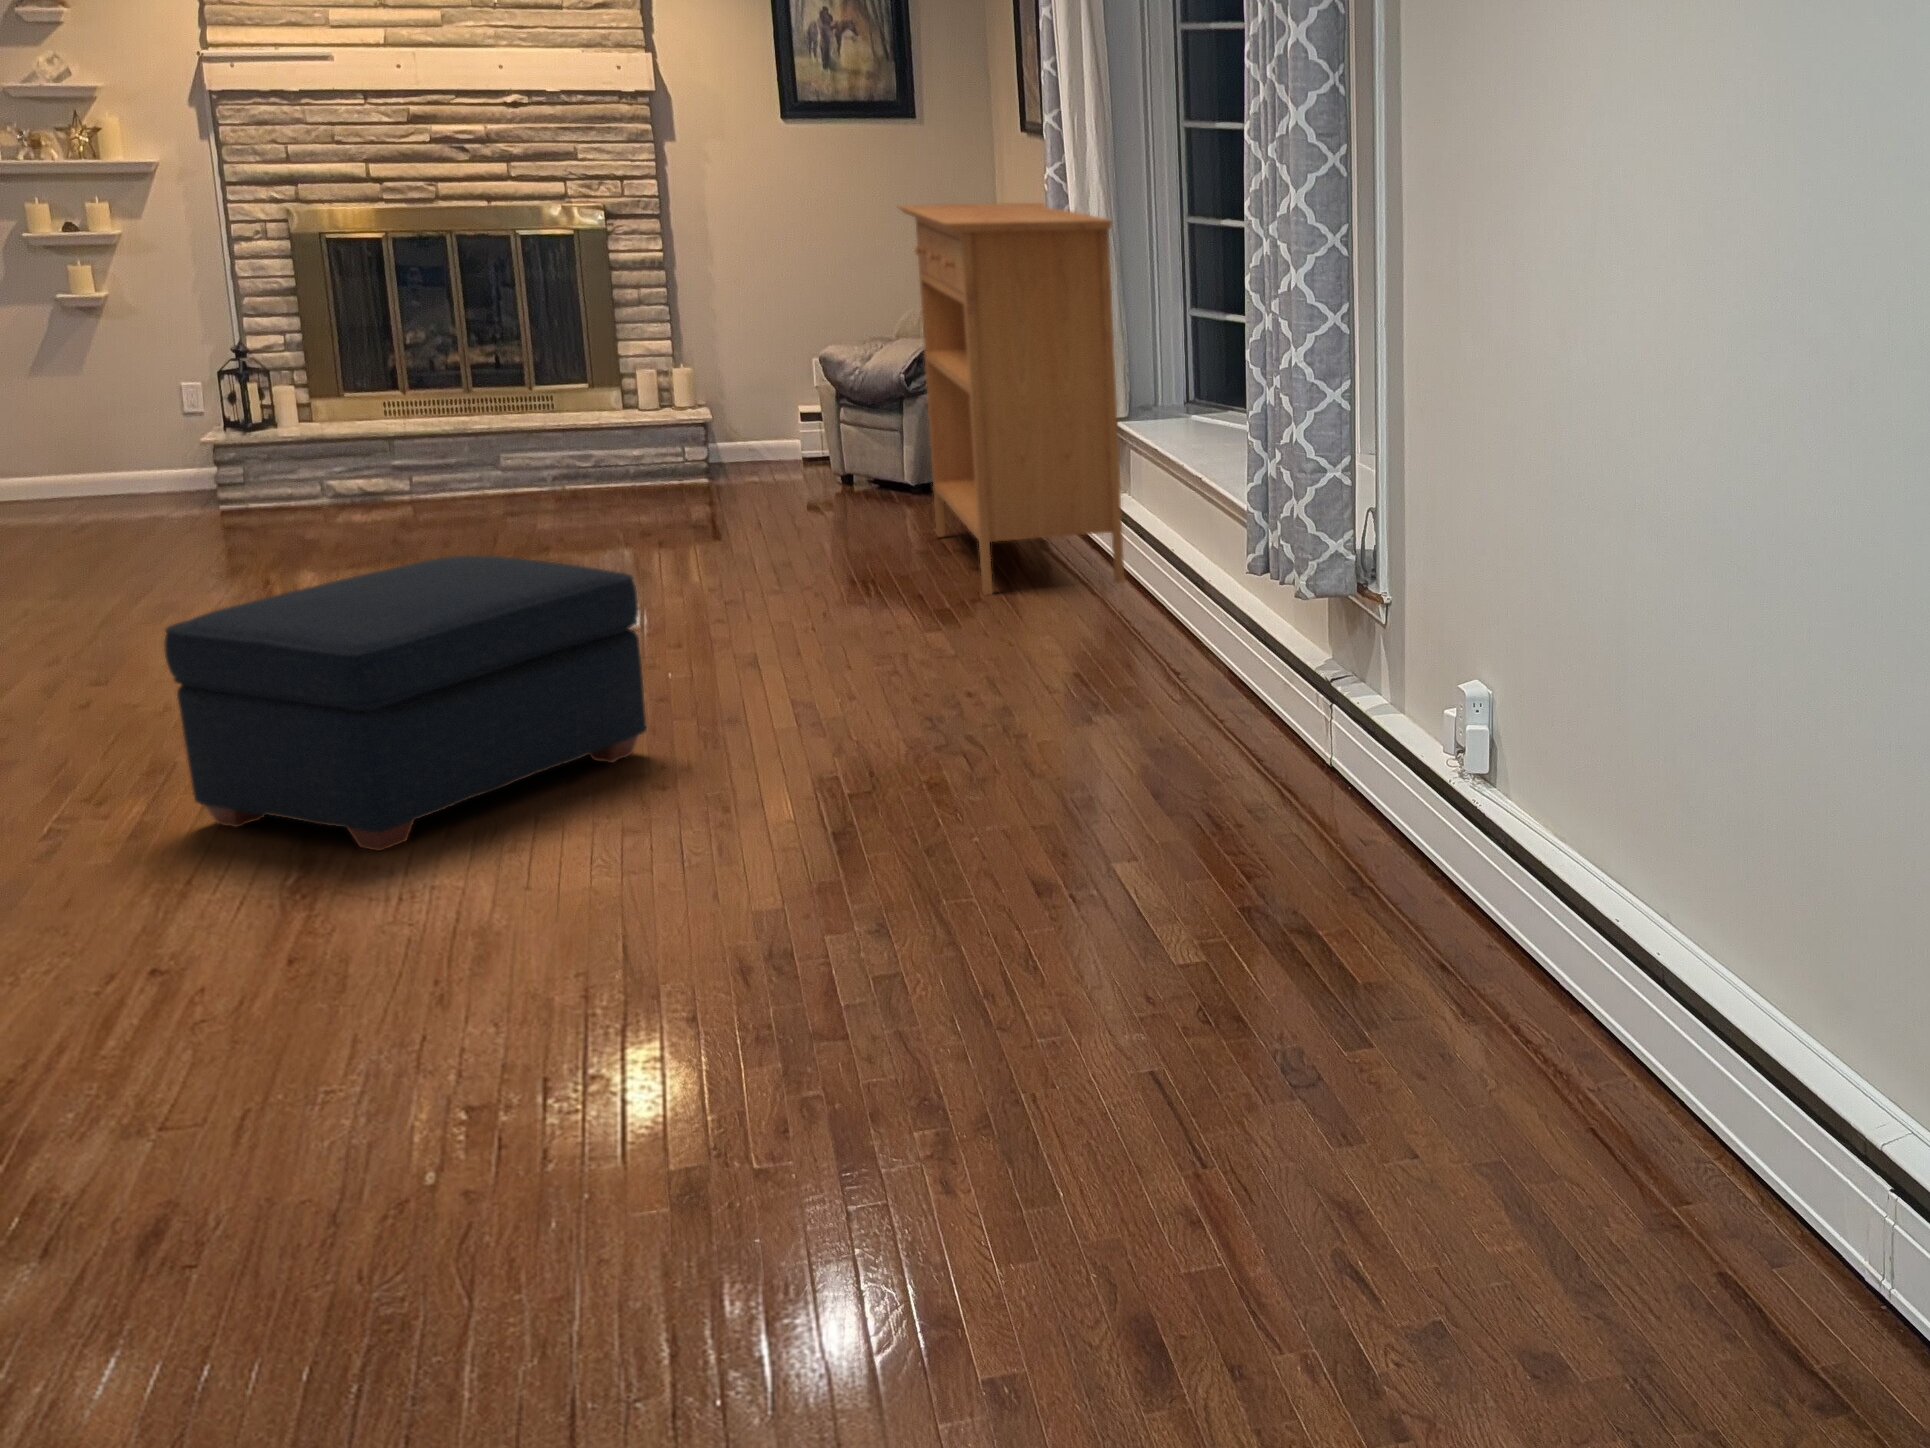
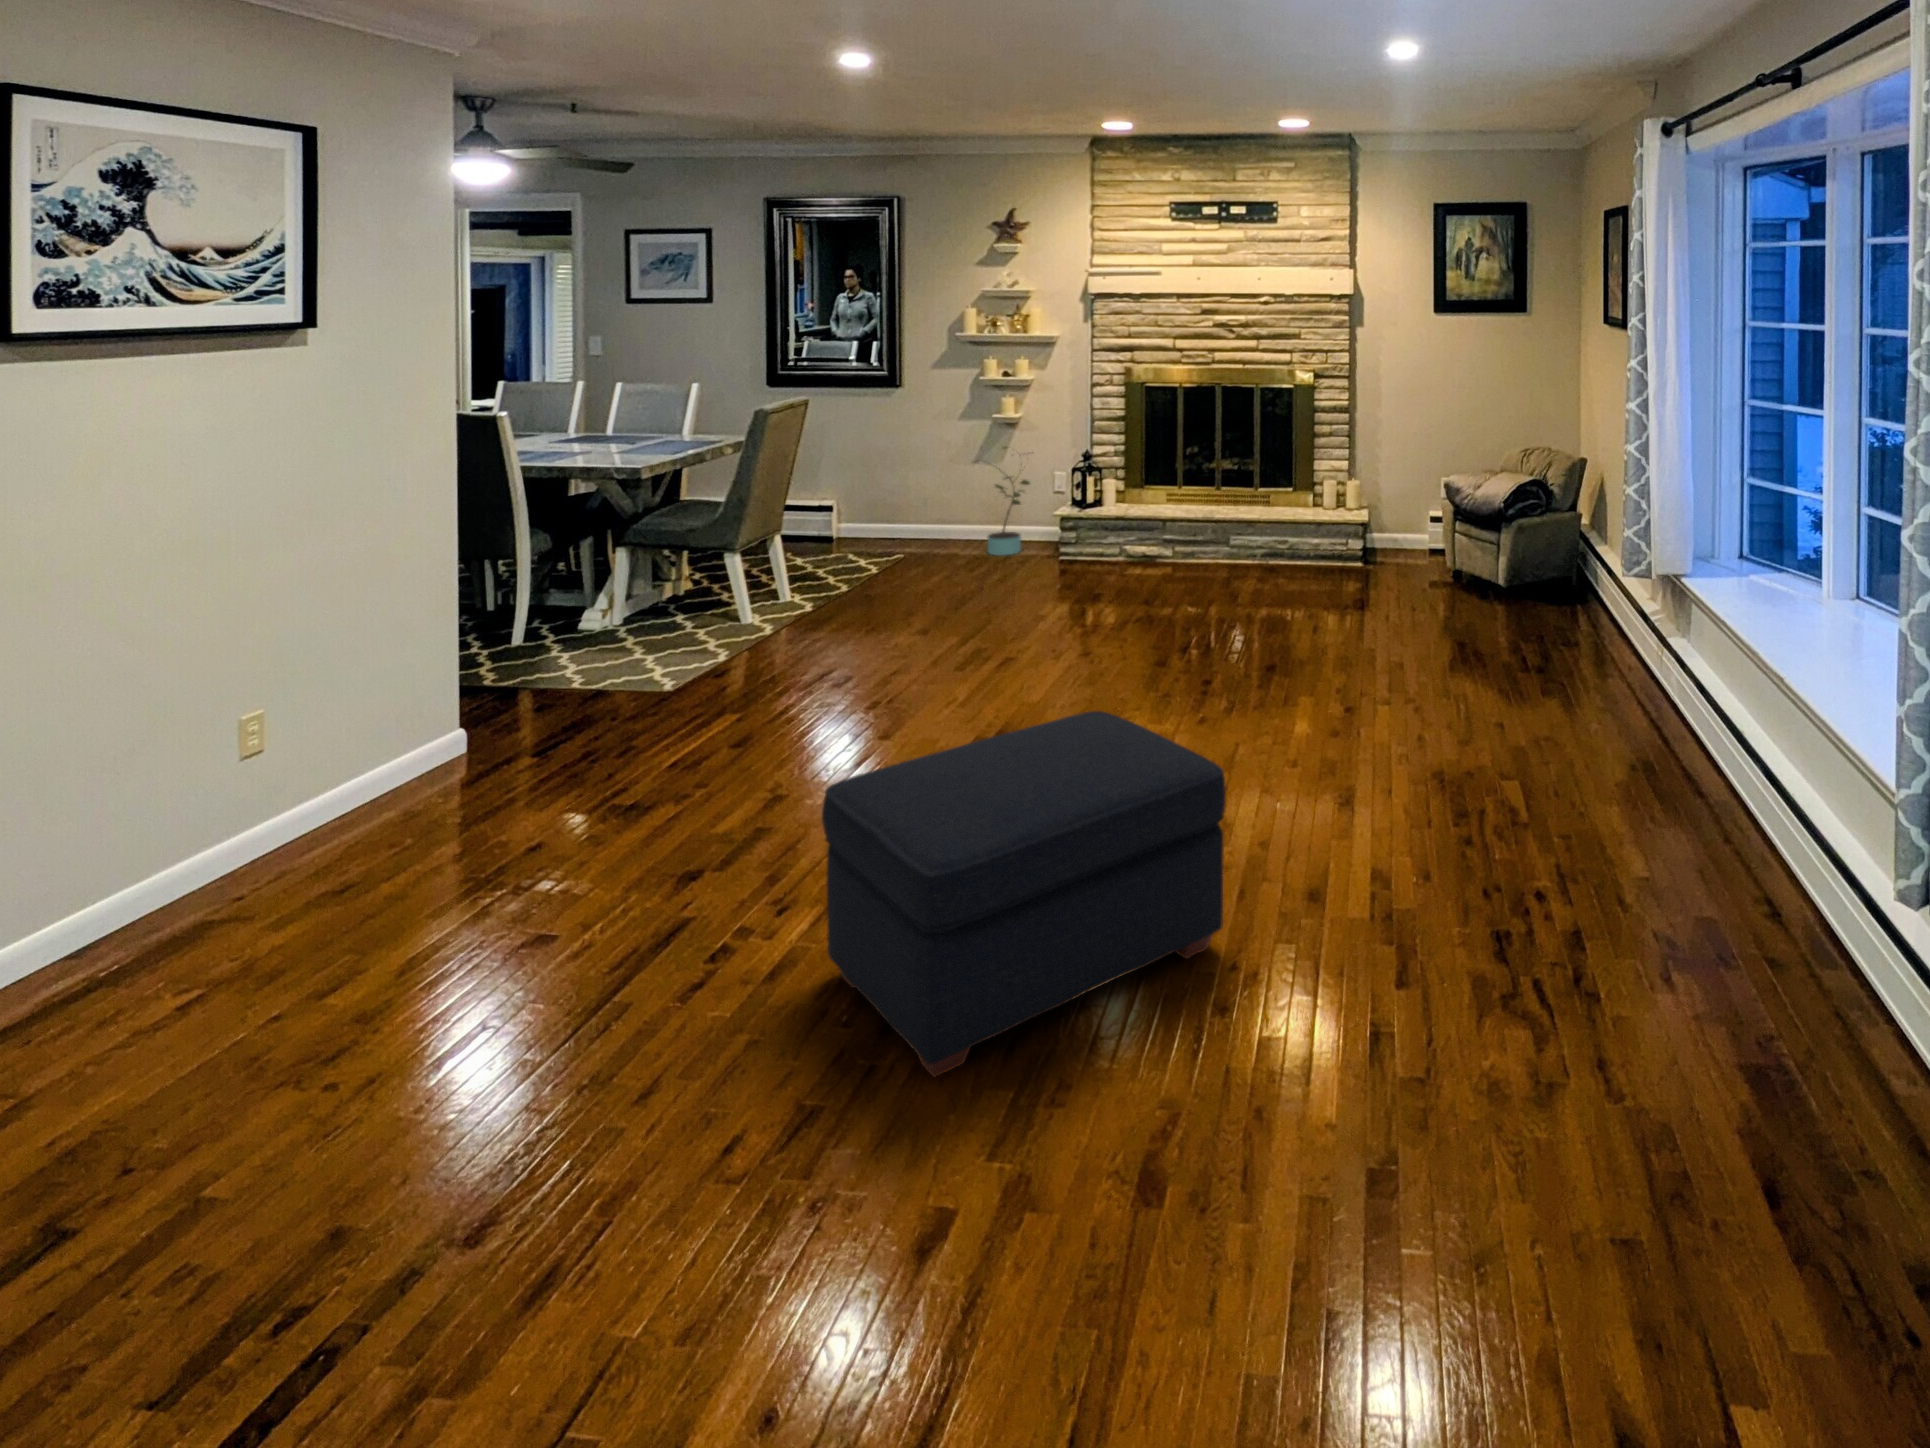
console table: present [897,203,1124,595] -> none [1505,384,1694,747]
potted plant: none [21,343,141,515] -> present [978,453,1029,556]

